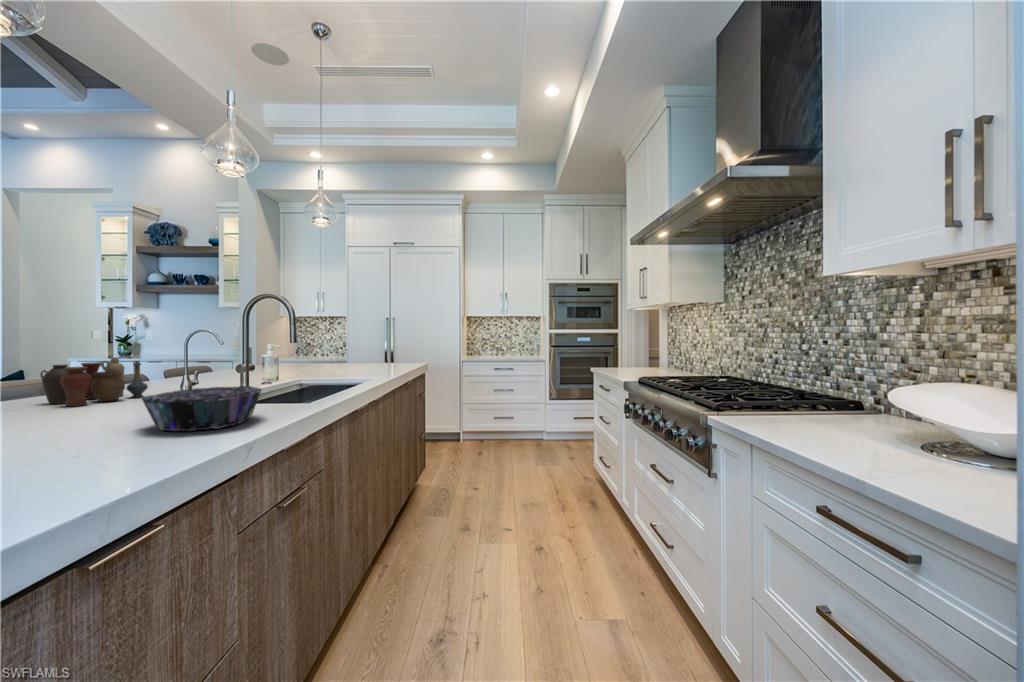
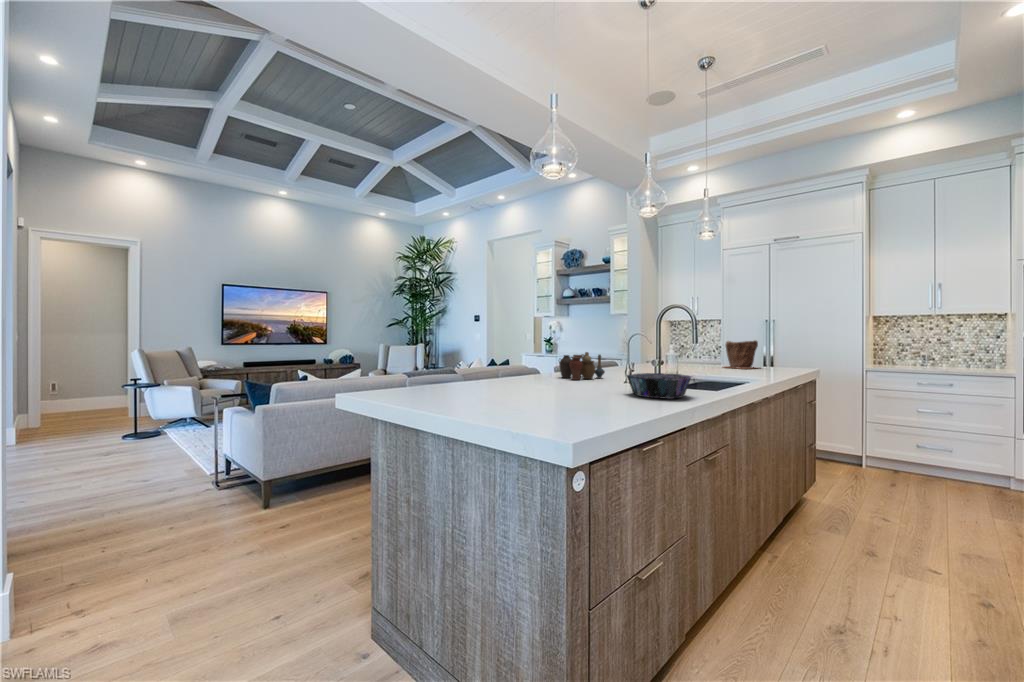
plant pot: none [342,337,382,366] -> present [725,340,758,369]

